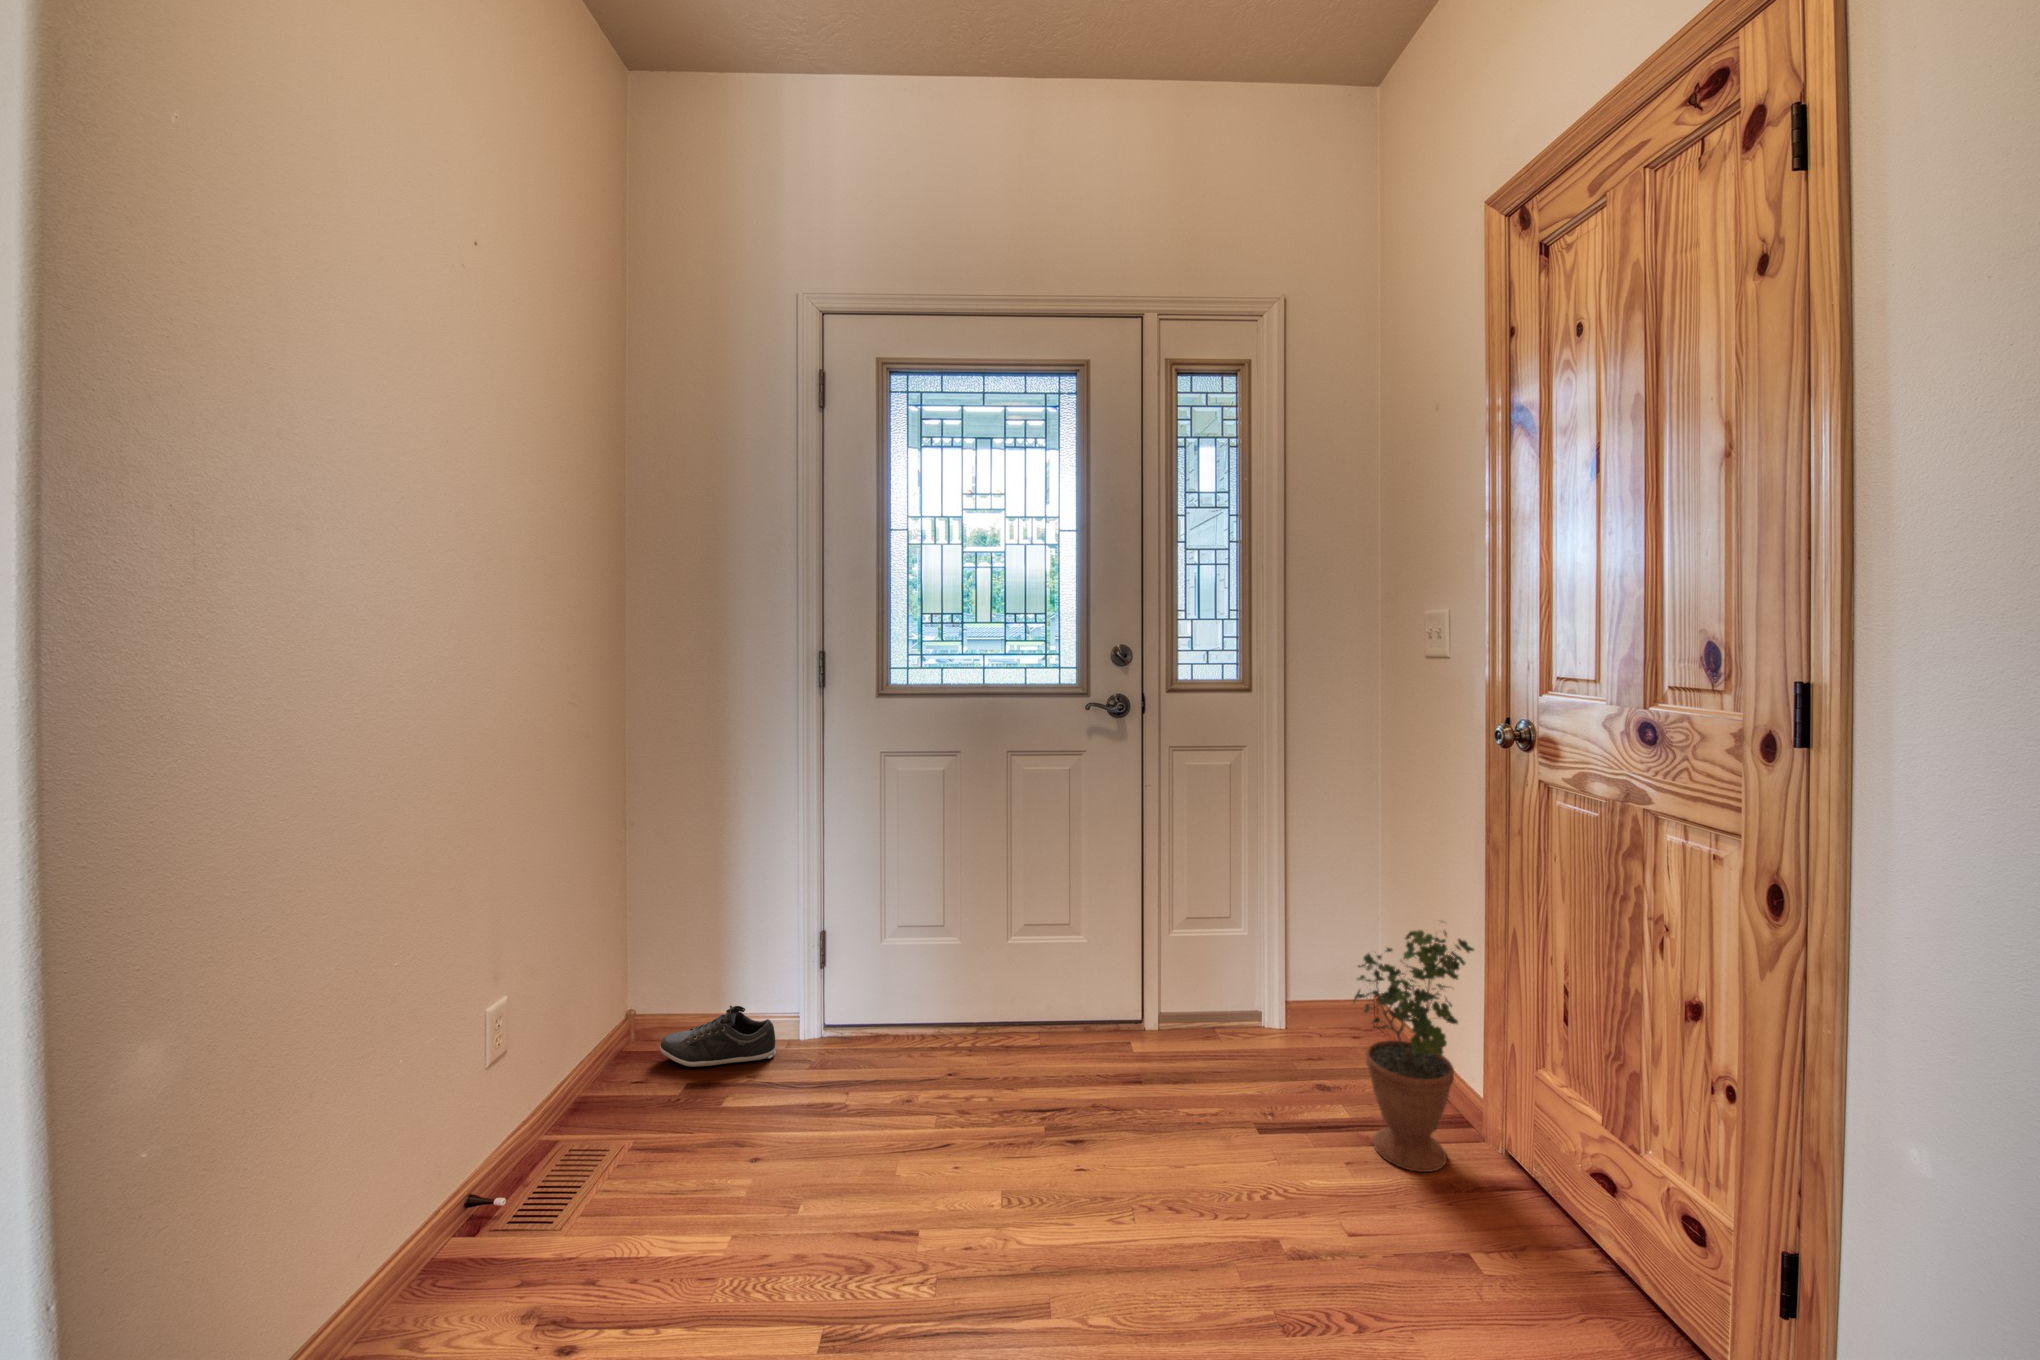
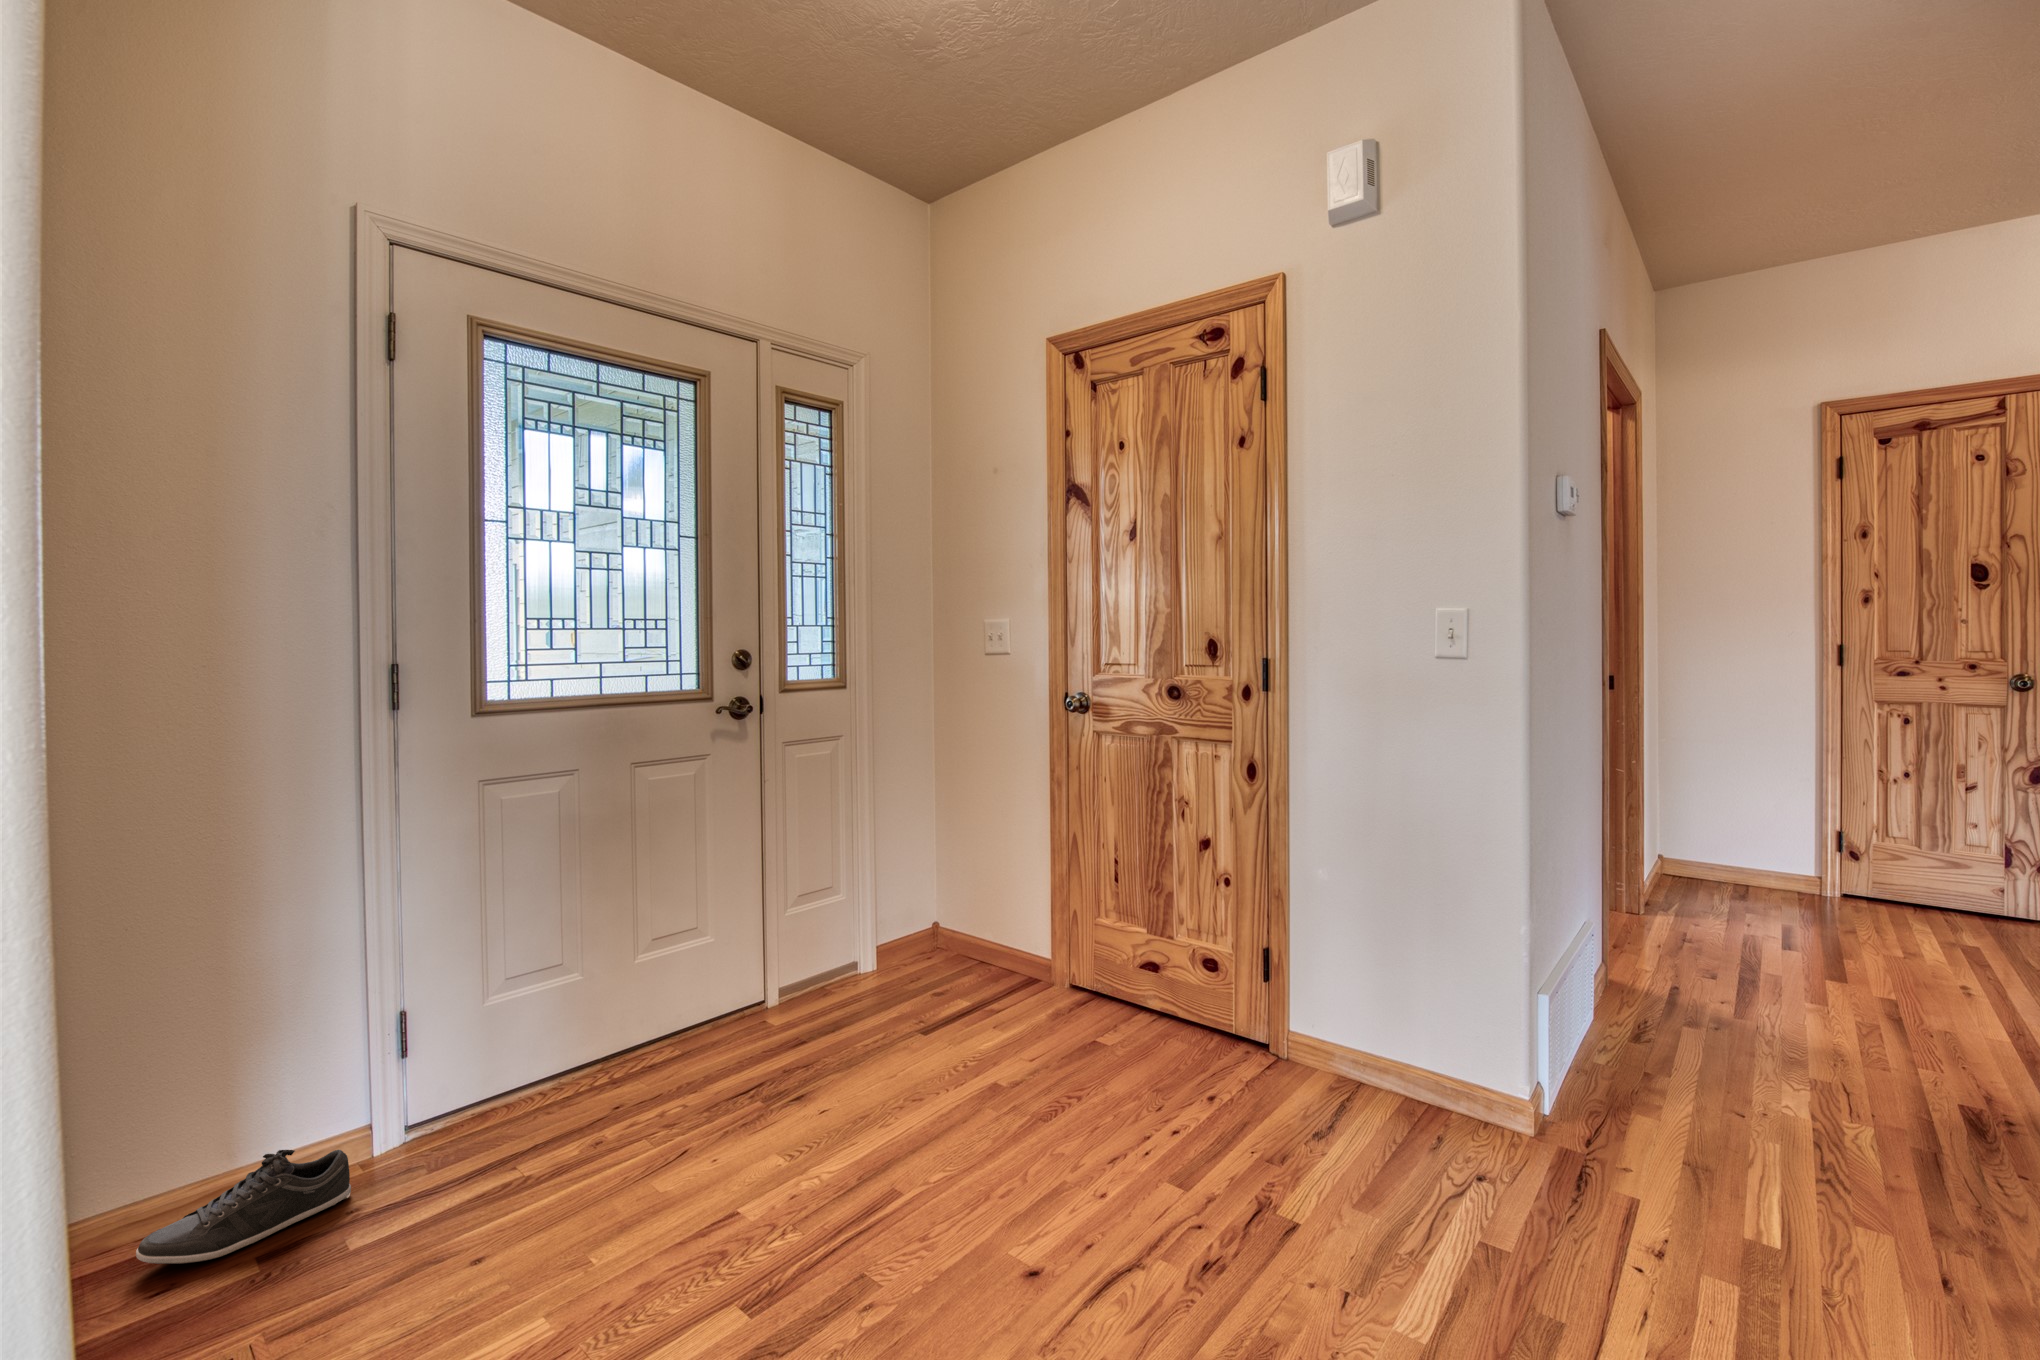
potted plant: present [1354,930,1474,1172] -> none [980,838,1057,1020]

